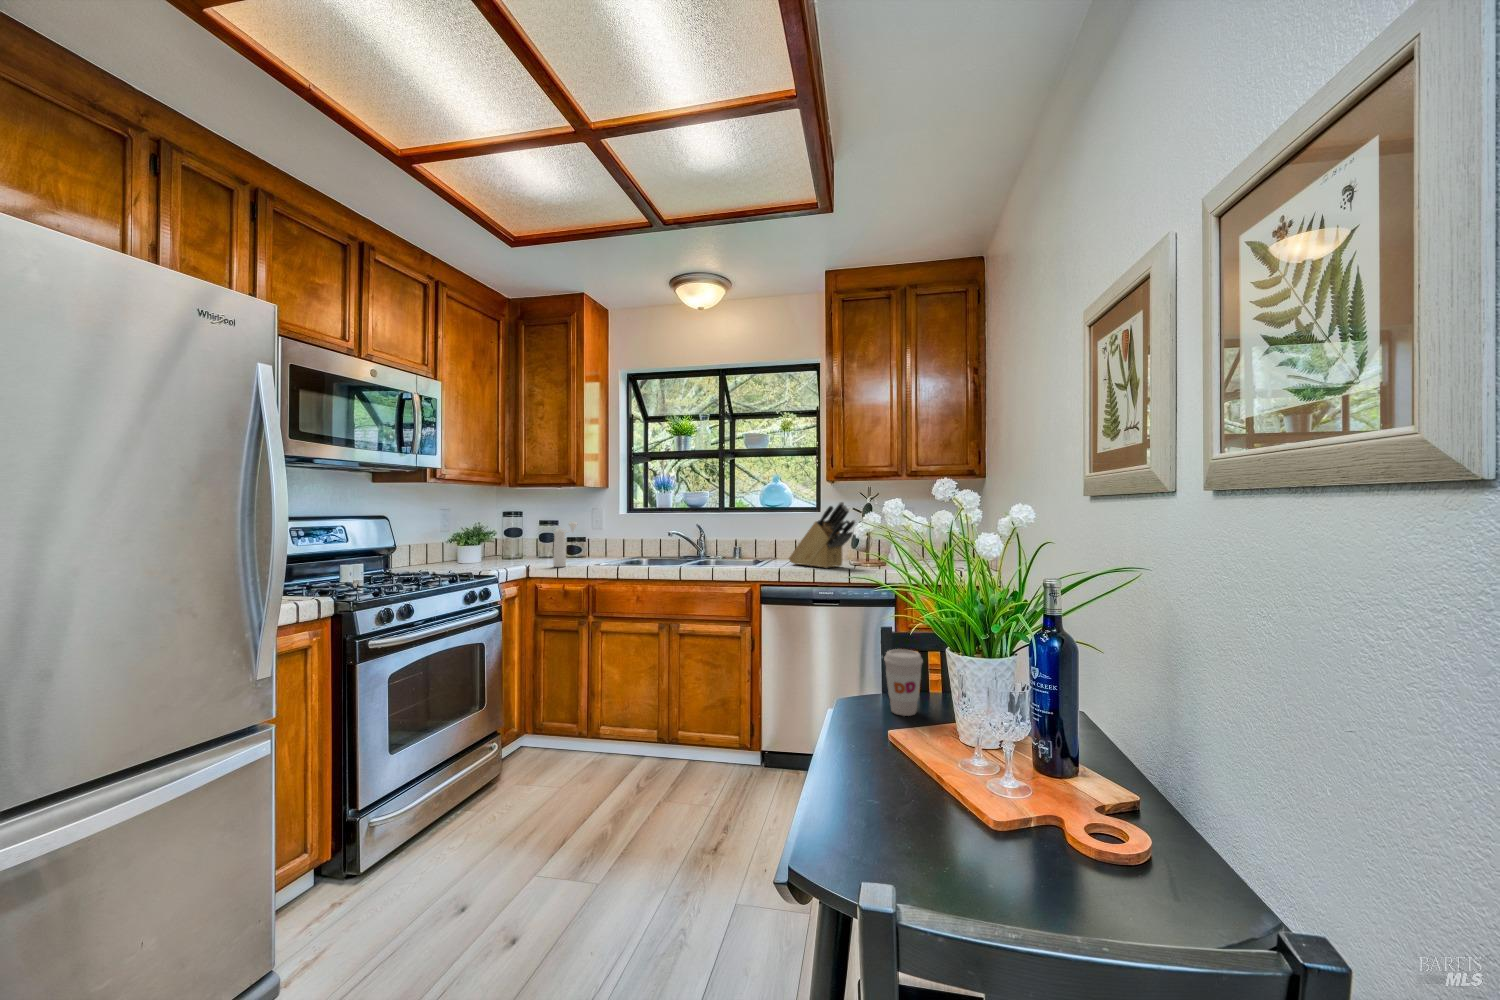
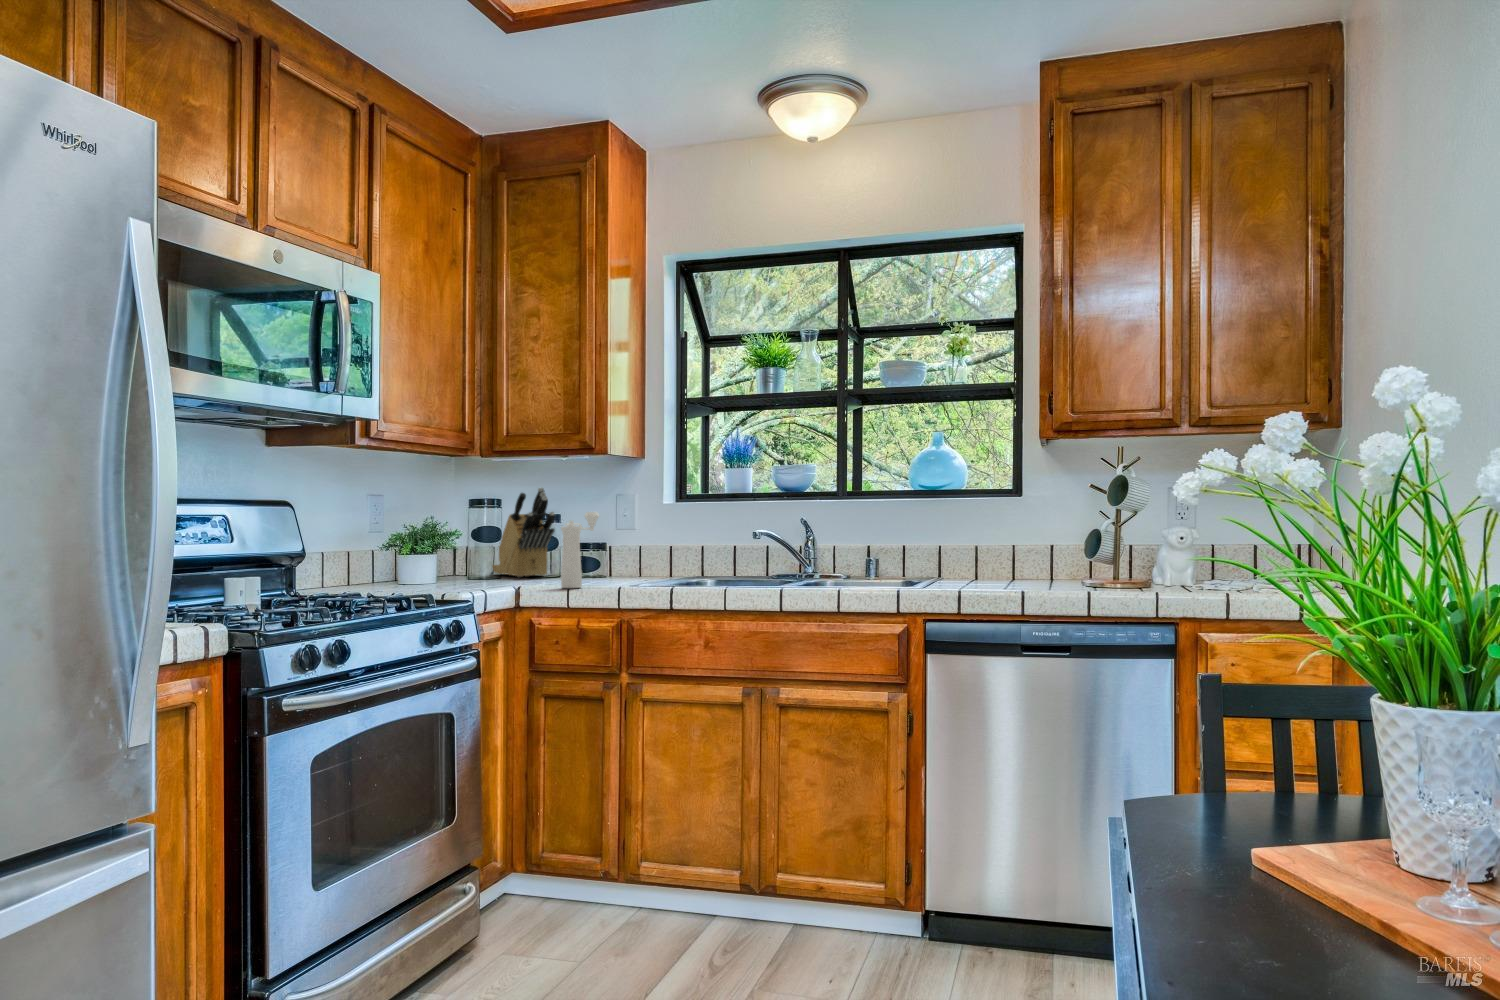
knife block: present [789,502,855,568] -> present [492,488,555,577]
coffee cup: present [884,649,923,716] -> none [1230,708,1310,830]

